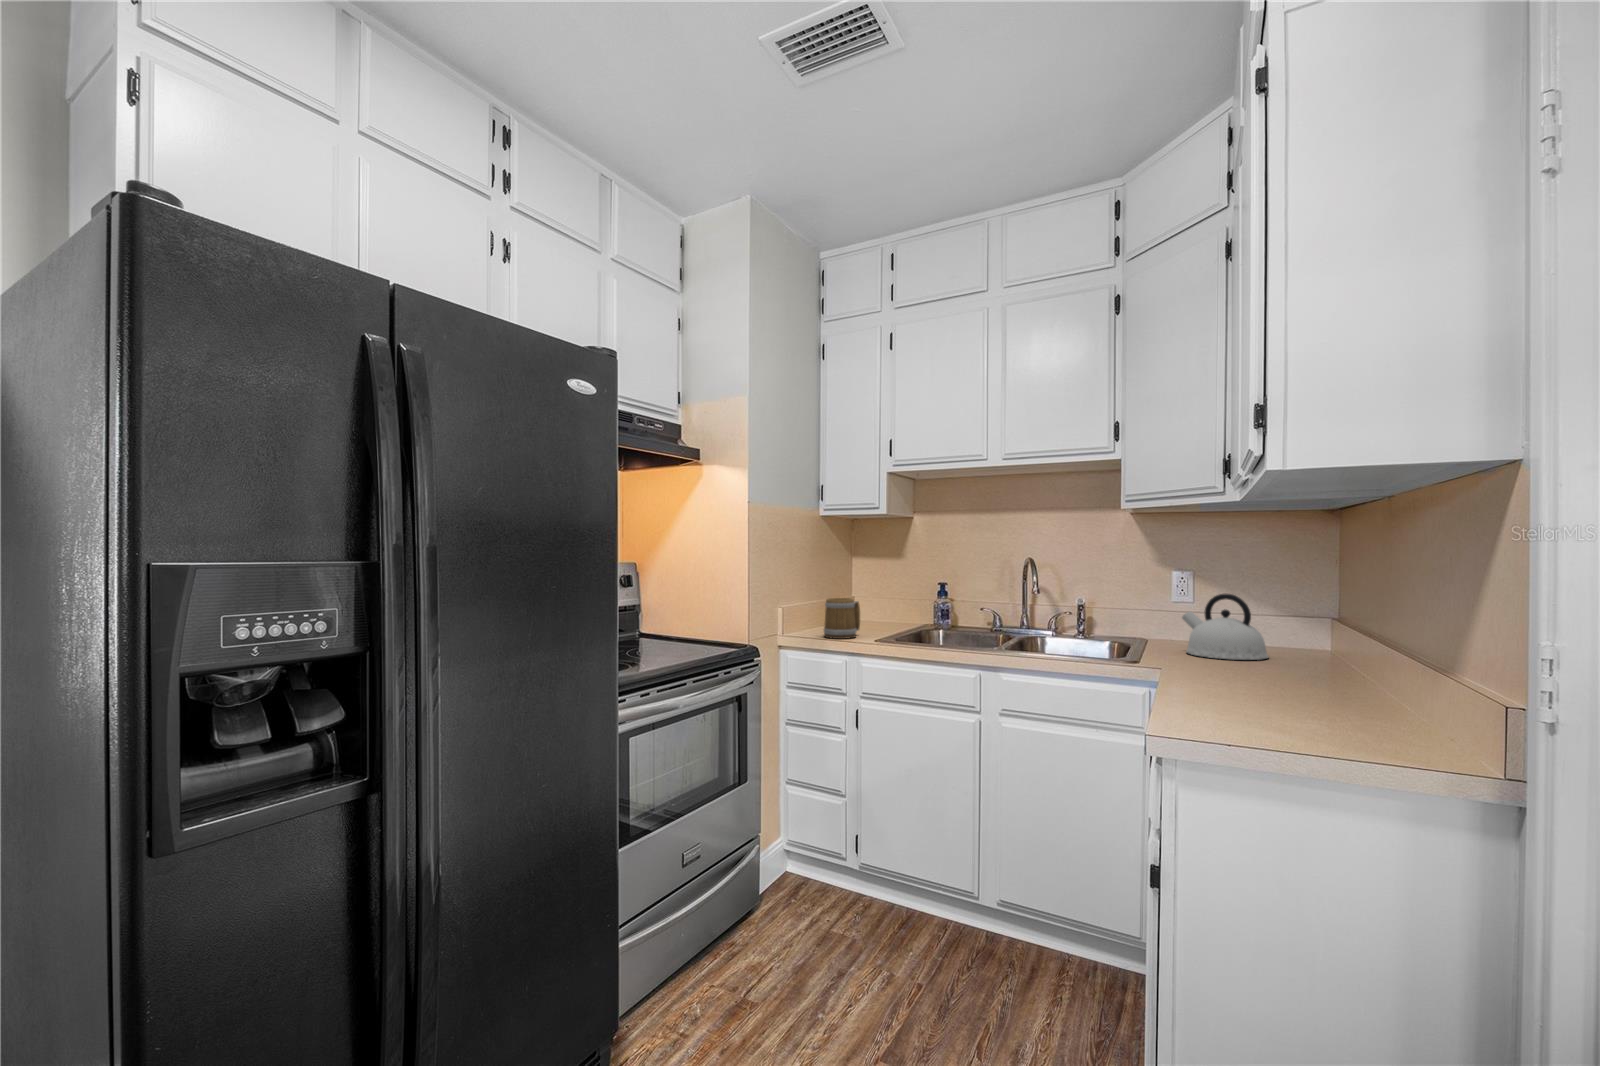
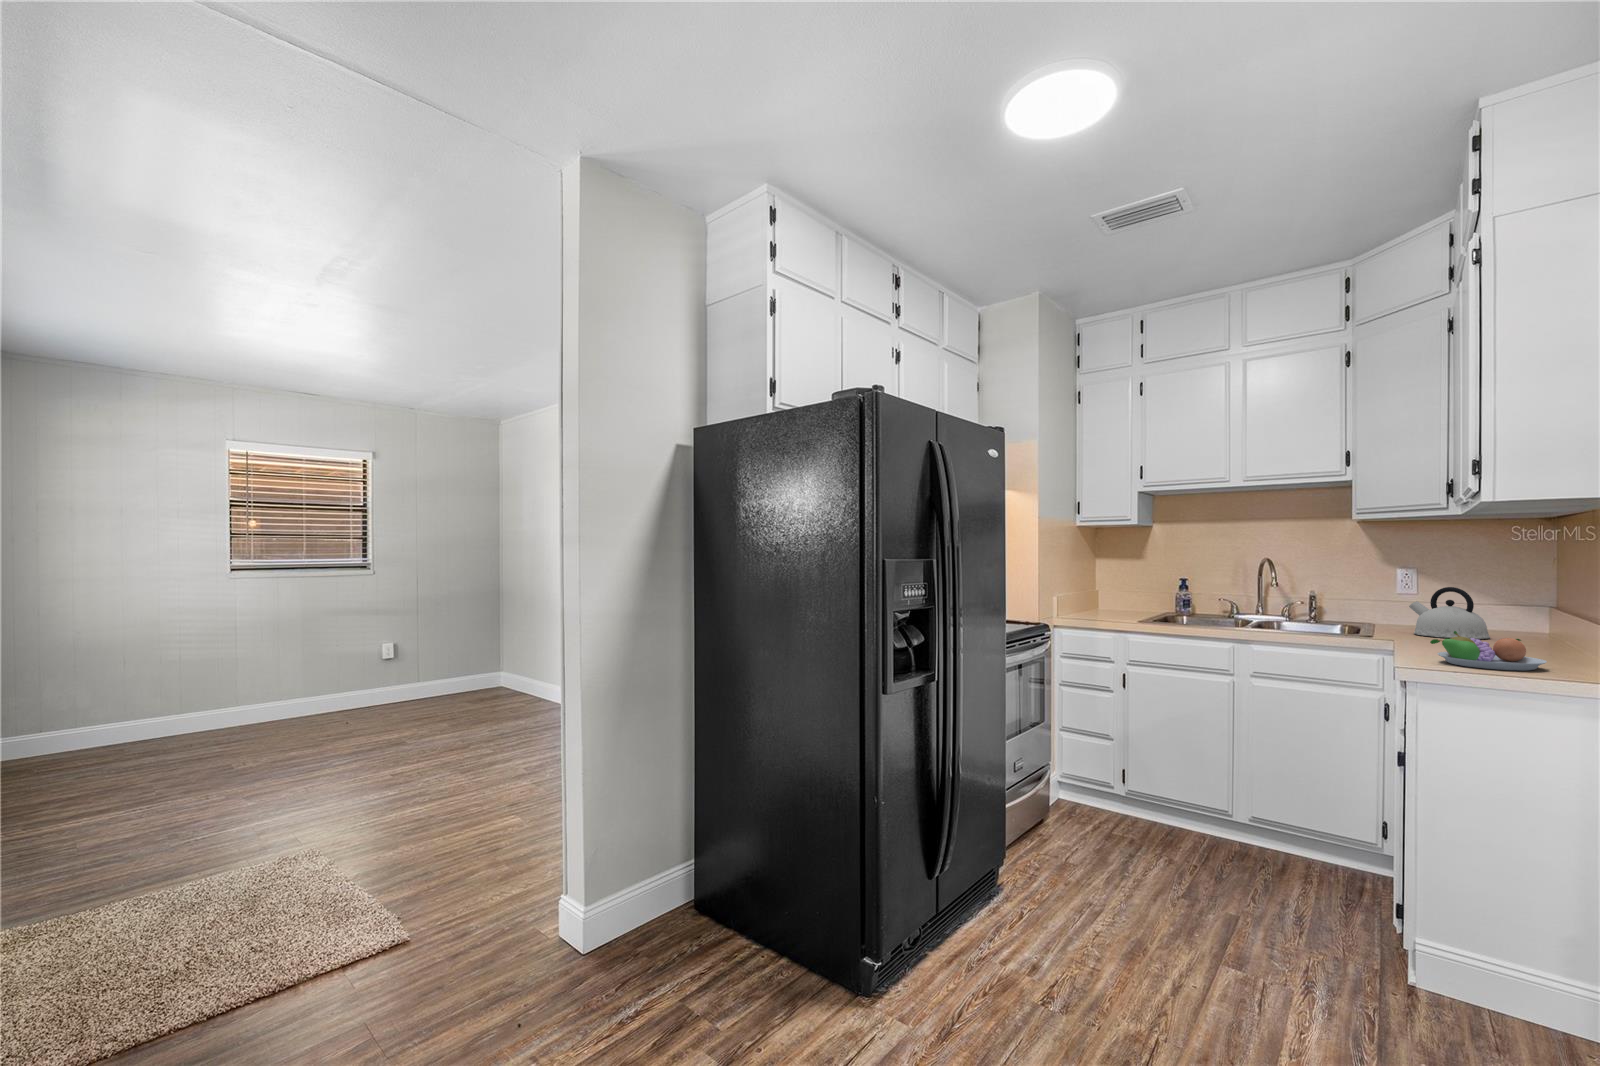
mug: present [824,598,860,639] -> none [1088,589,1117,620]
fruit bowl: none [1198,667,1350,733] -> present [1430,631,1547,671]

